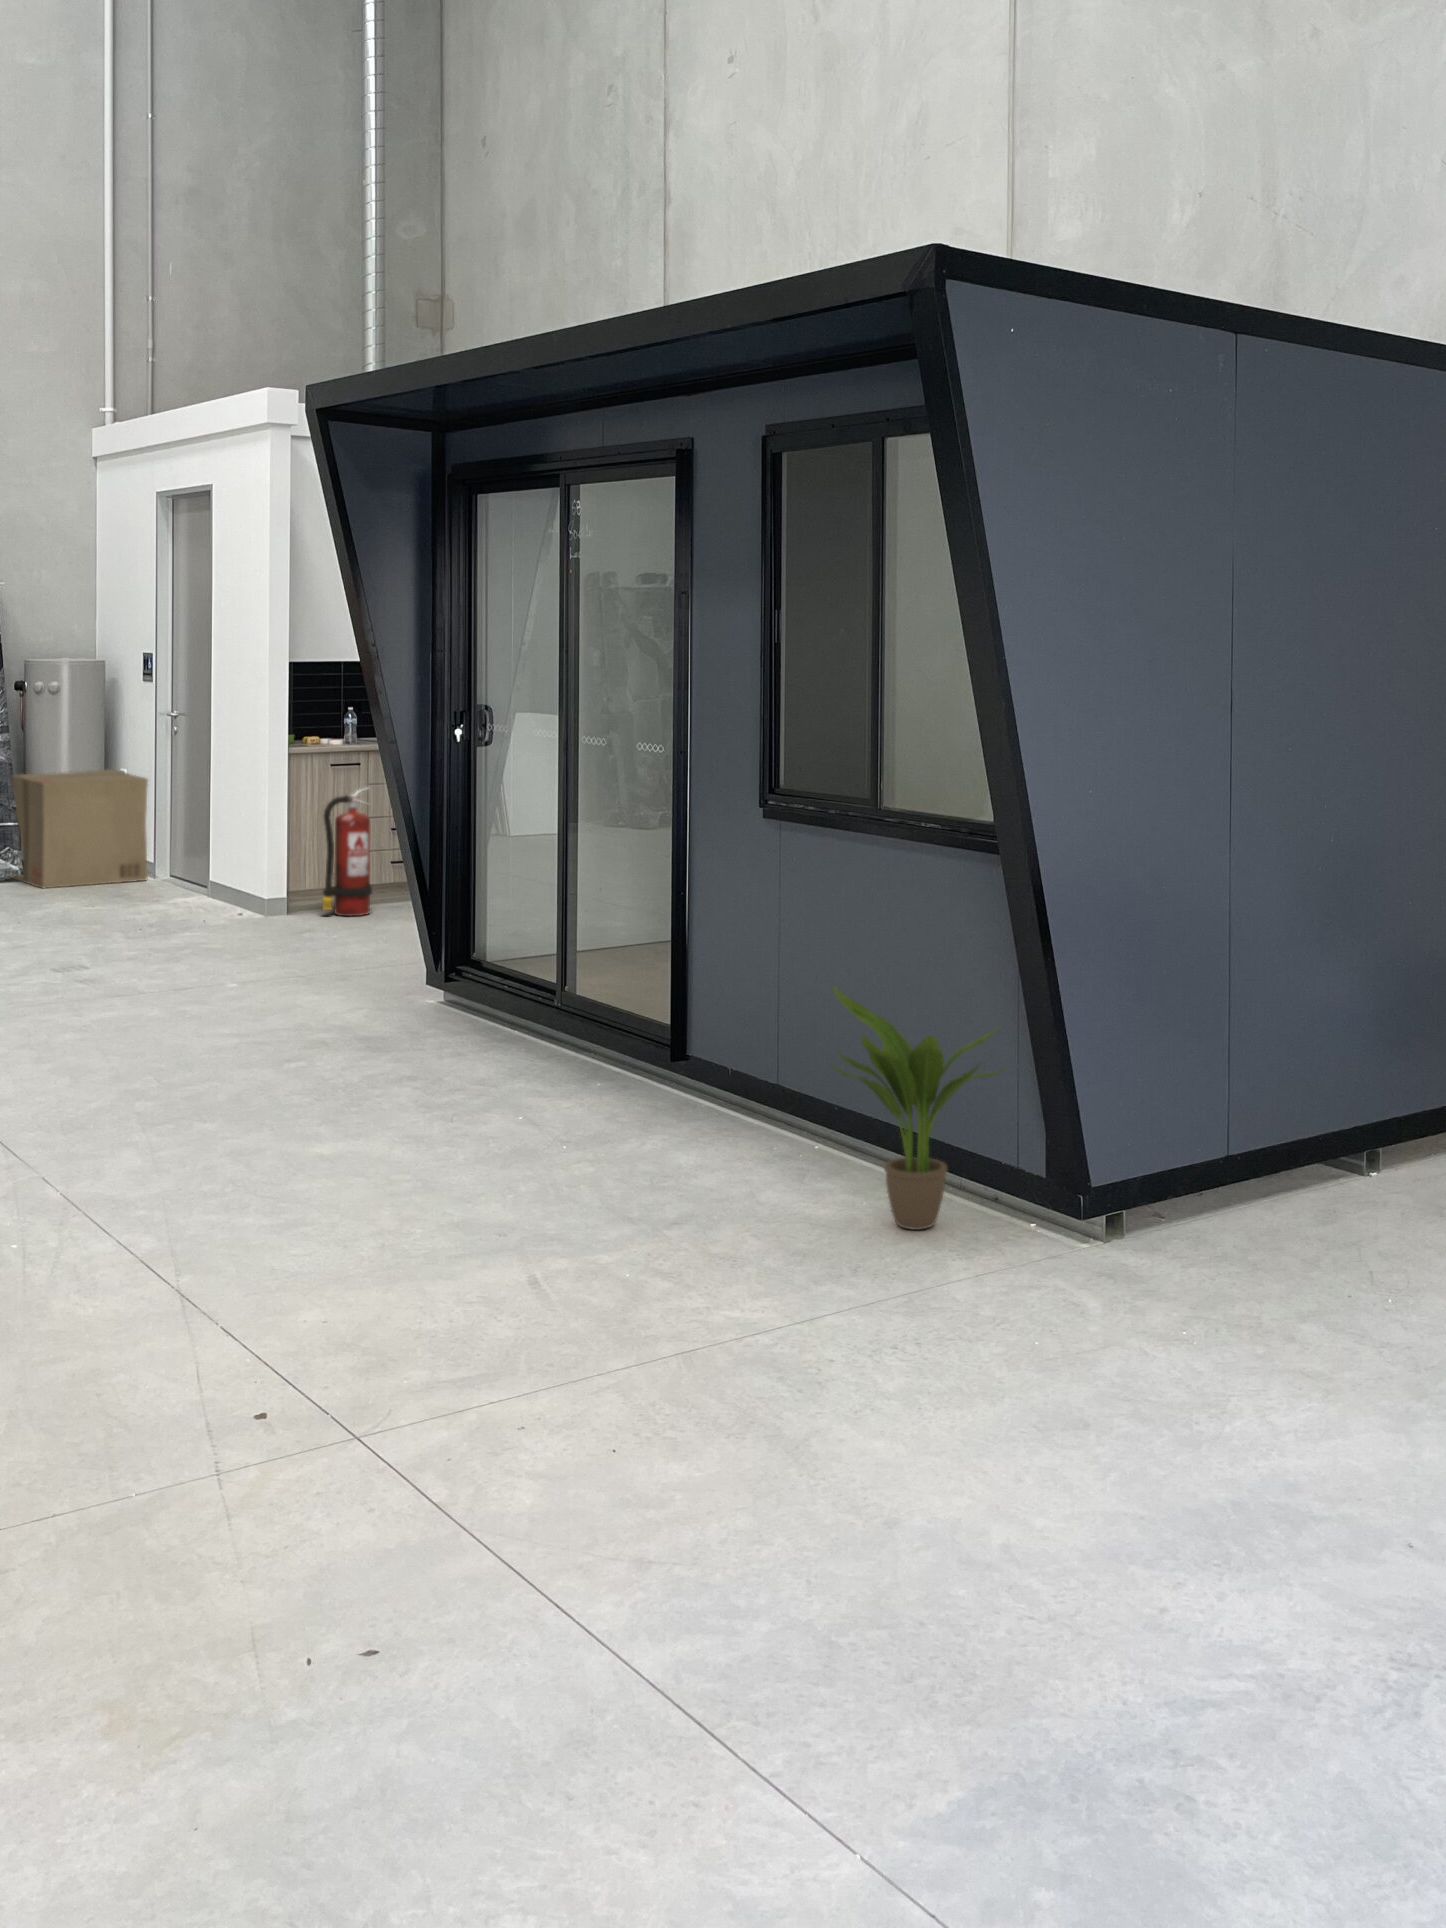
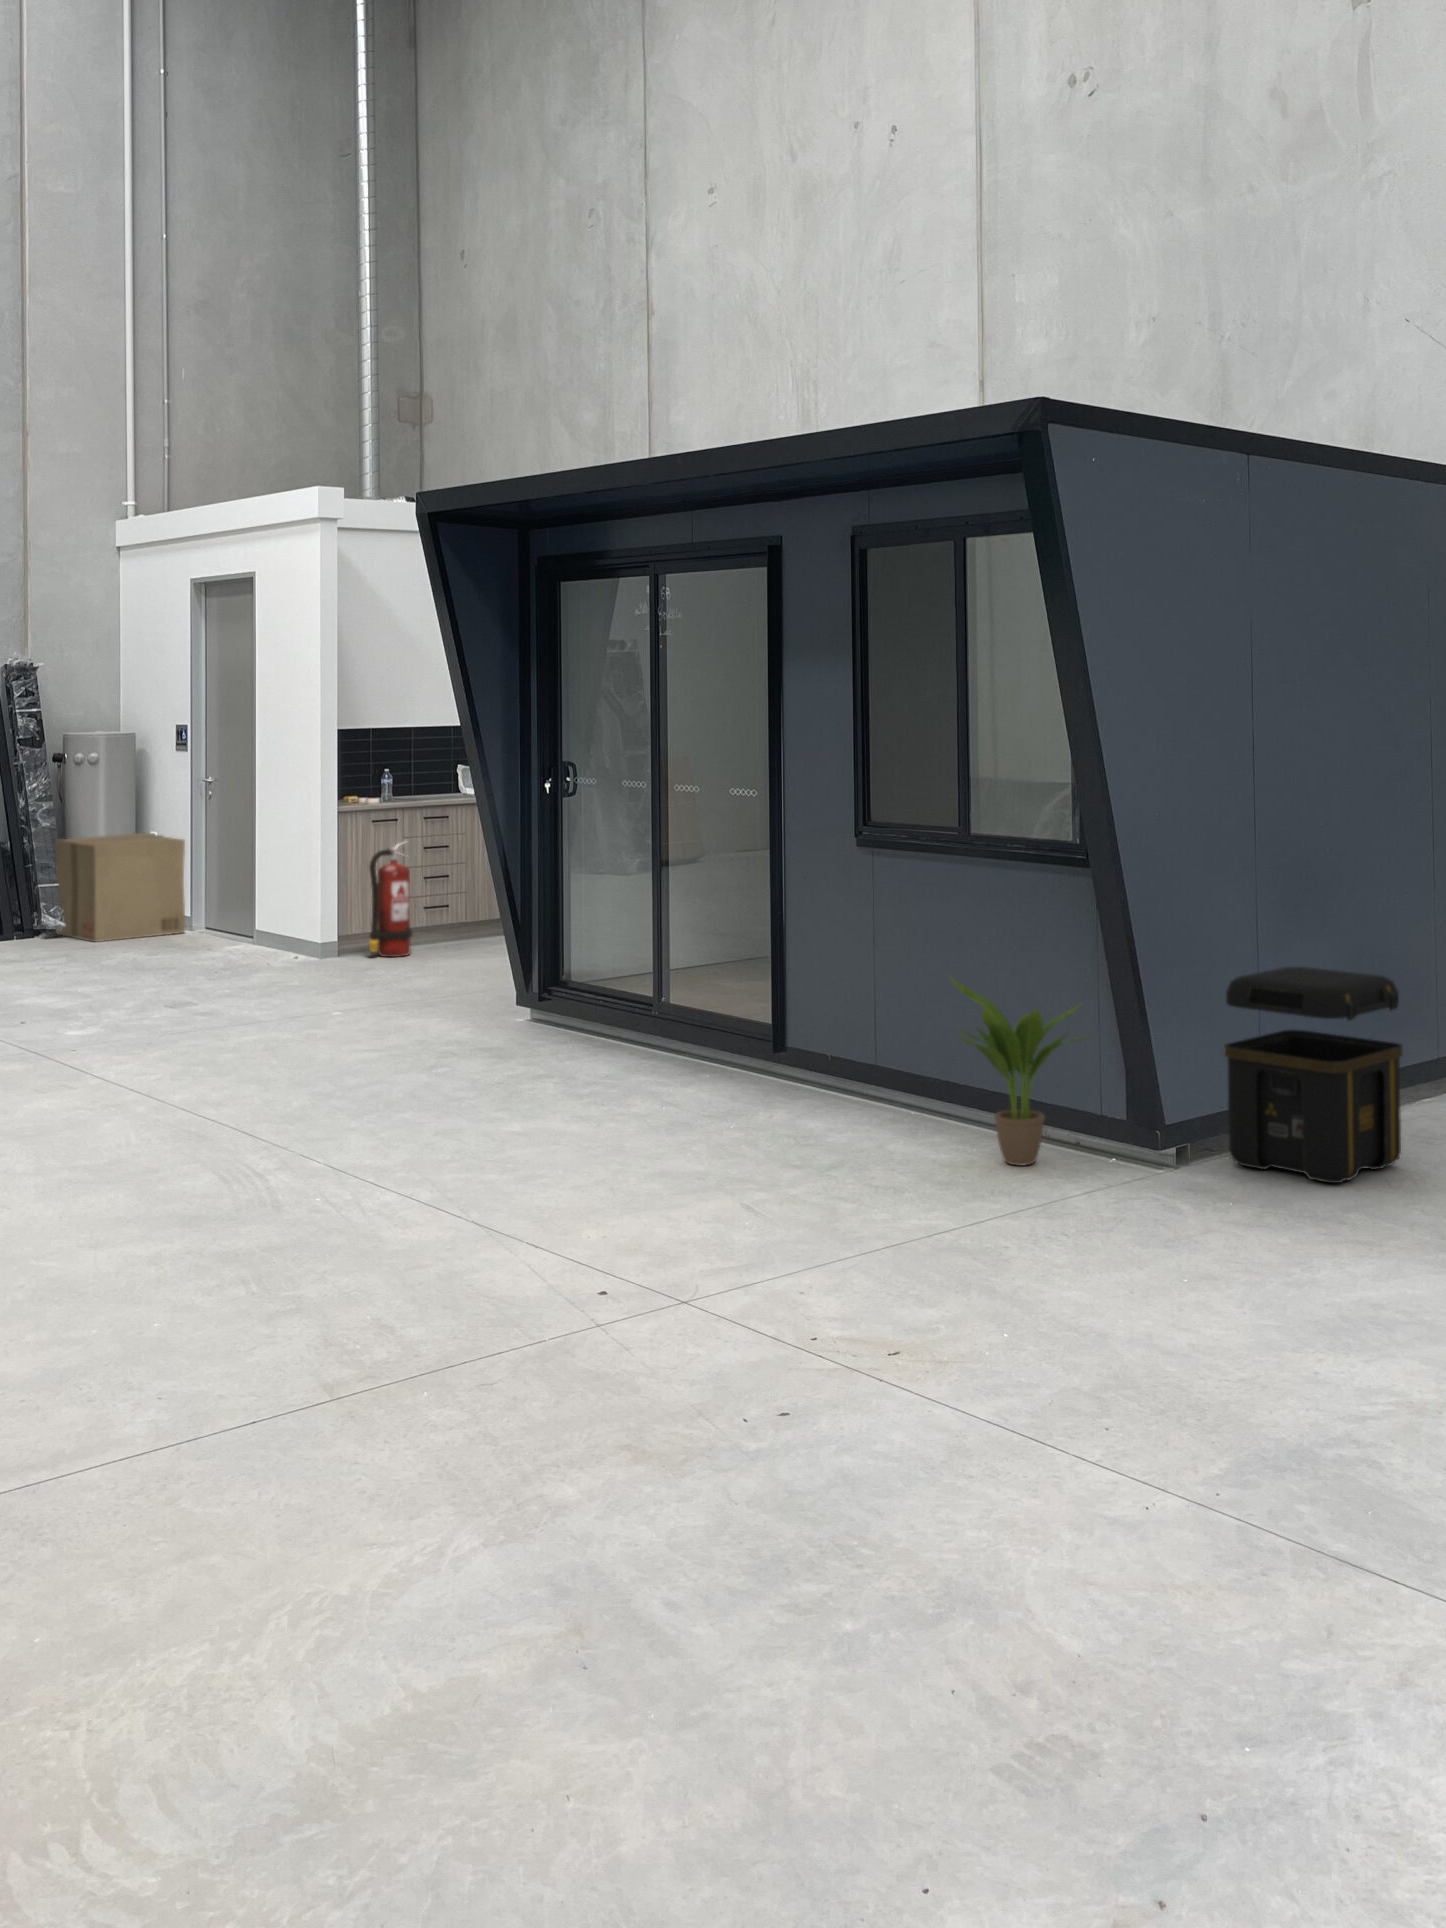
toolbox: none [1176,988,1407,1274] -> present [1224,967,1403,1183]

